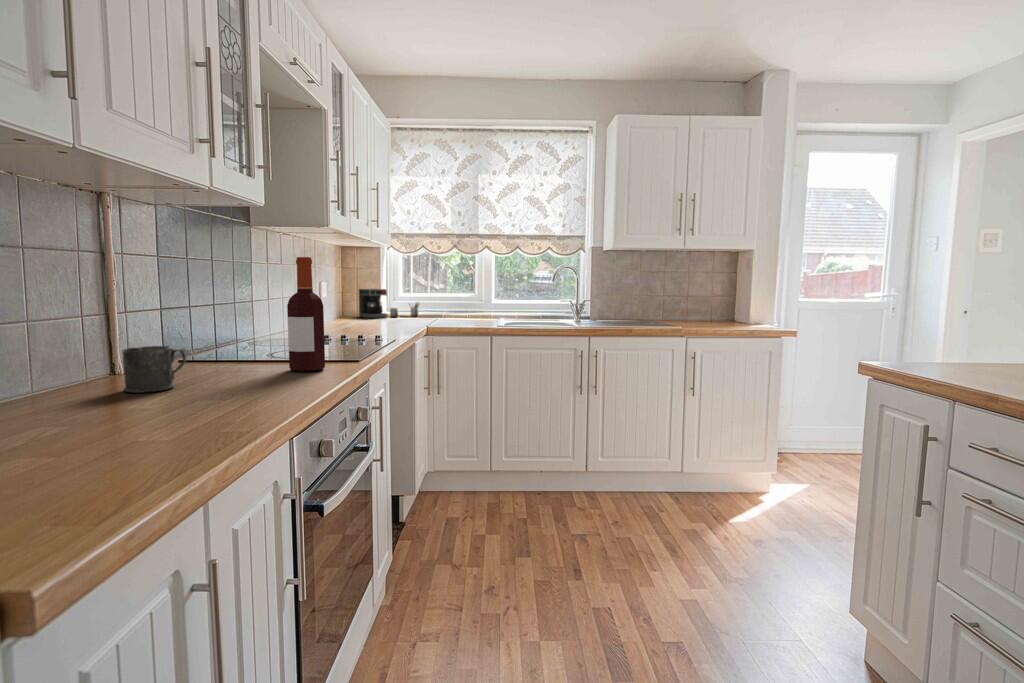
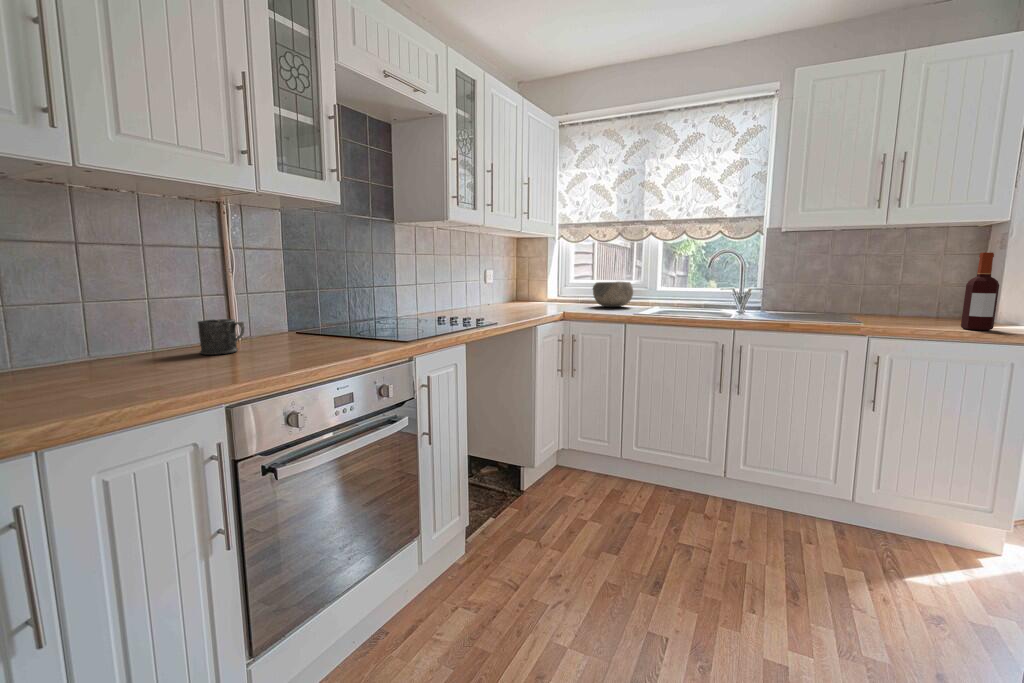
bottle: present [287,257,325,372] -> present [961,252,999,330]
coffee maker: present [359,289,419,318] -> none [531,276,586,303]
bowl: none [439,294,479,320] -> present [593,282,633,307]

